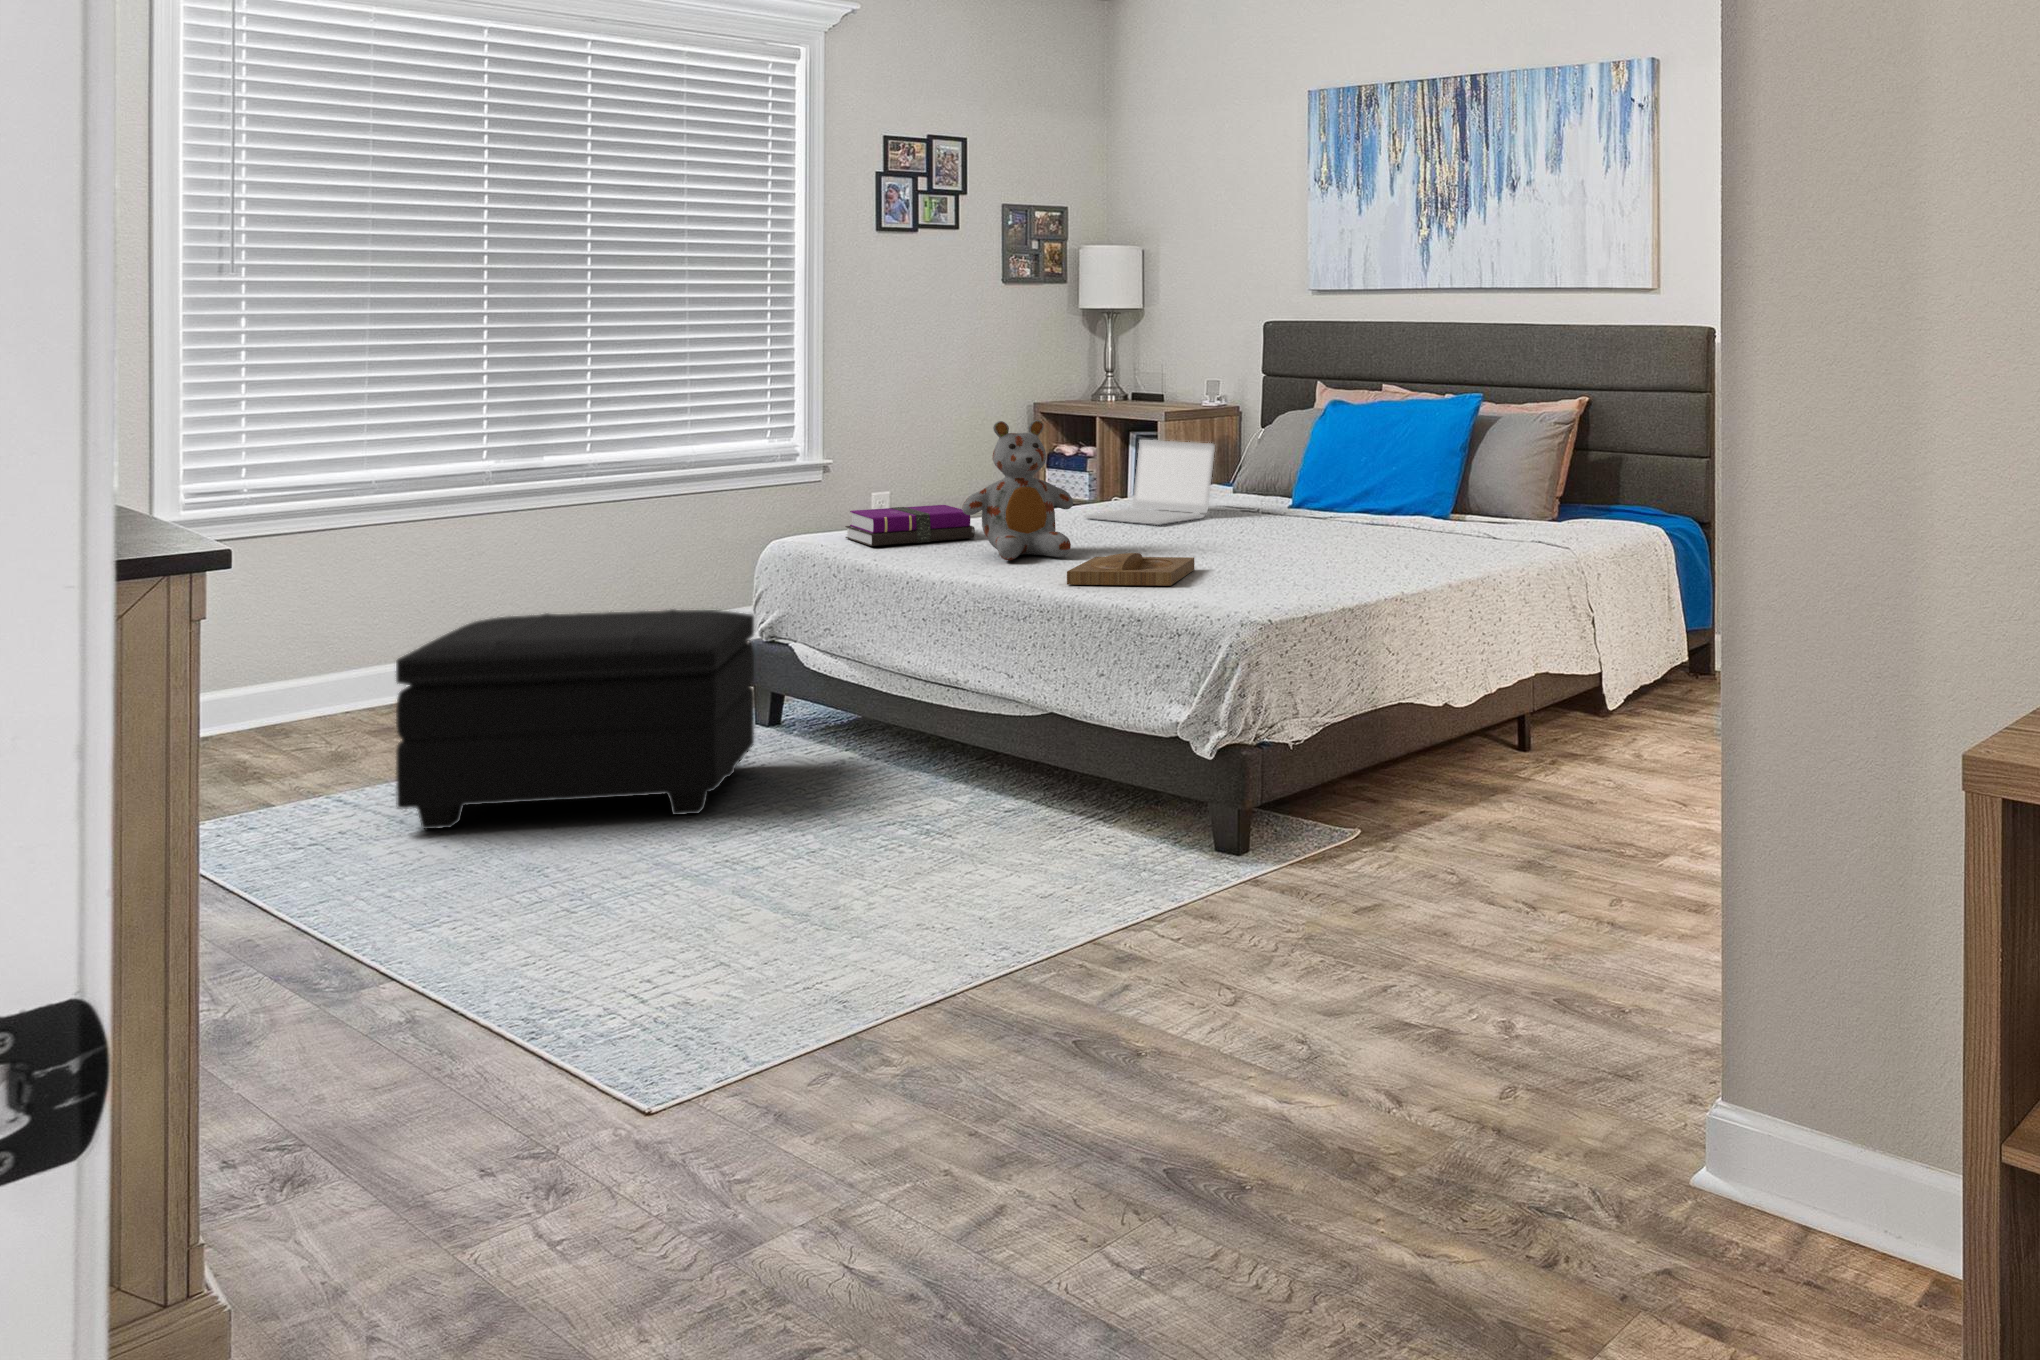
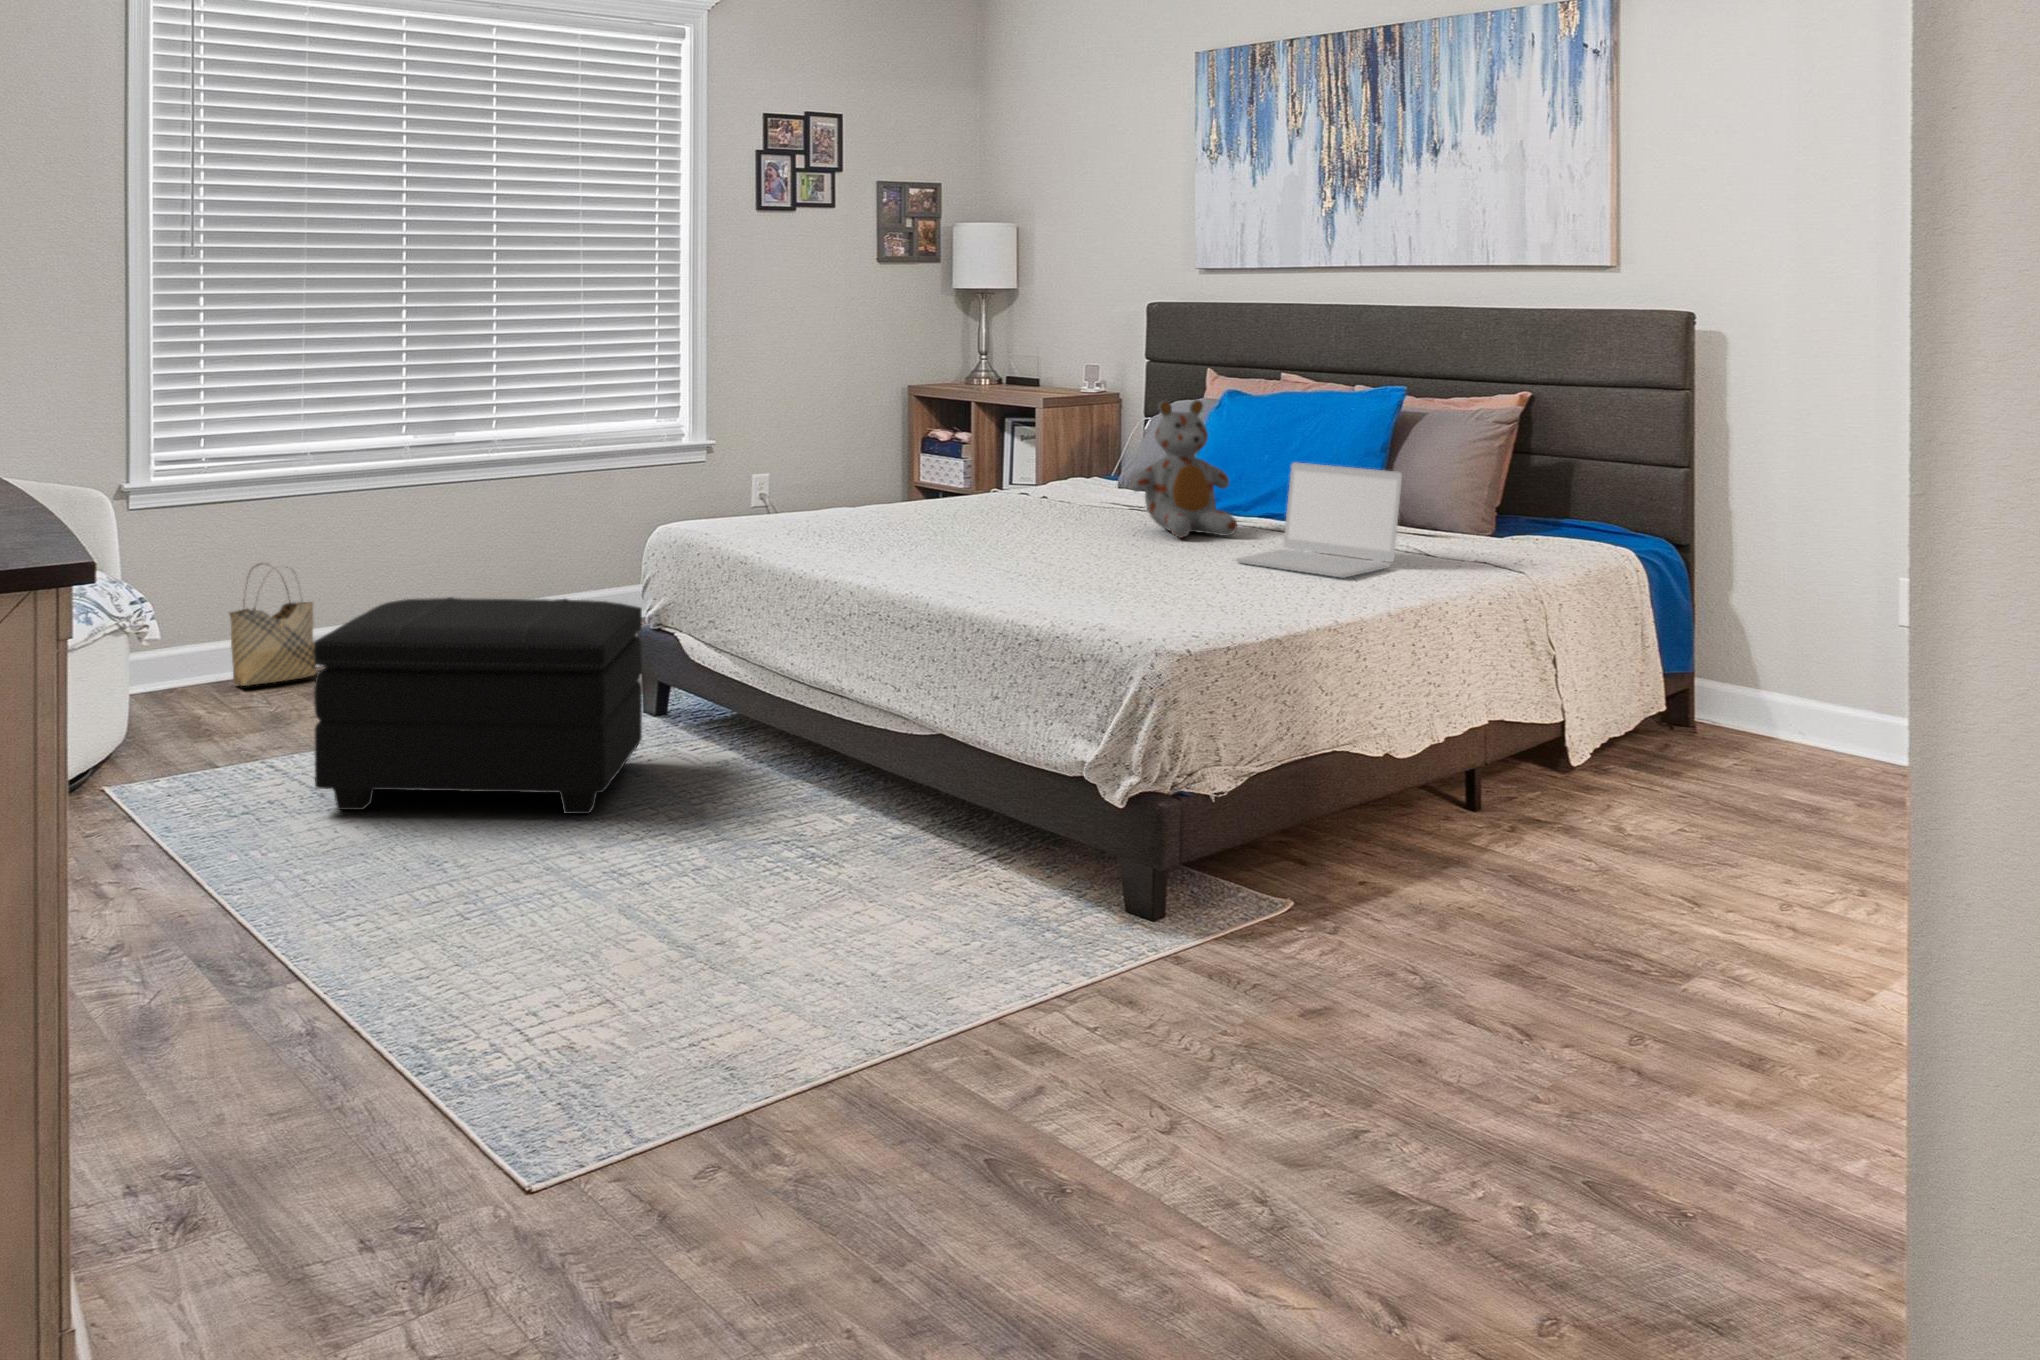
stuffed bear: present [962,420,1073,560] -> present [1130,400,1237,538]
laptop: present [1085,440,1215,525] -> present [1236,463,1402,578]
notebook: present [845,505,975,546] -> none [729,496,857,539]
tray: present [1067,553,1194,586] -> none [957,563,1093,602]
woven basket: none [281,594,386,724] -> present [229,564,317,686]

